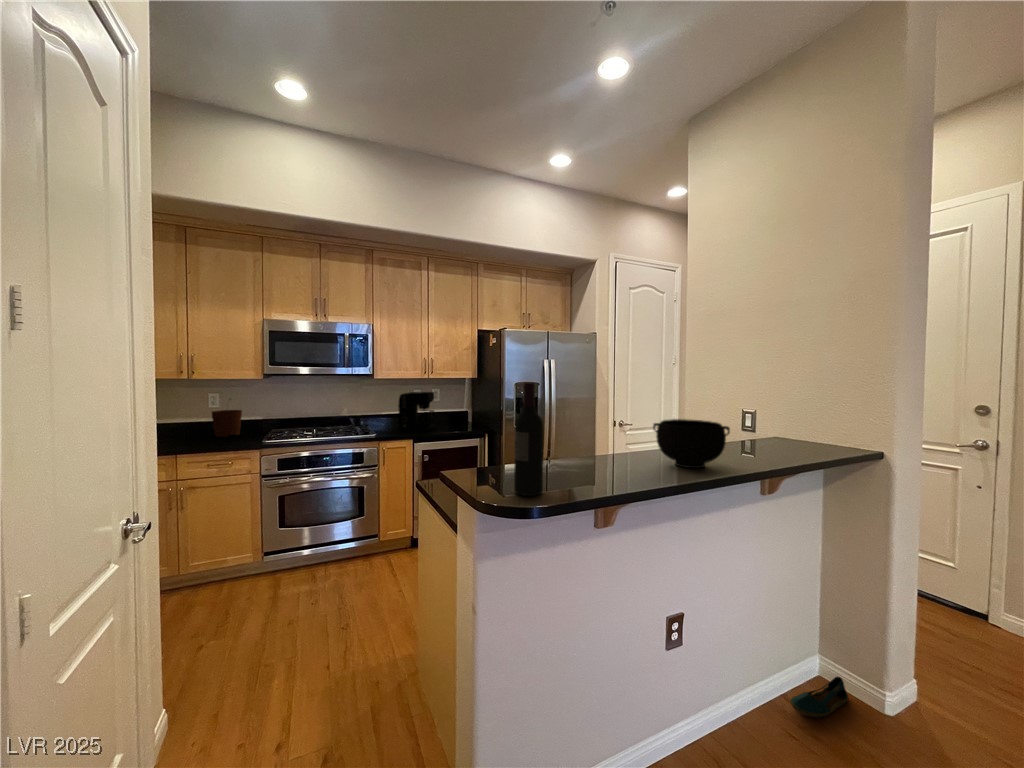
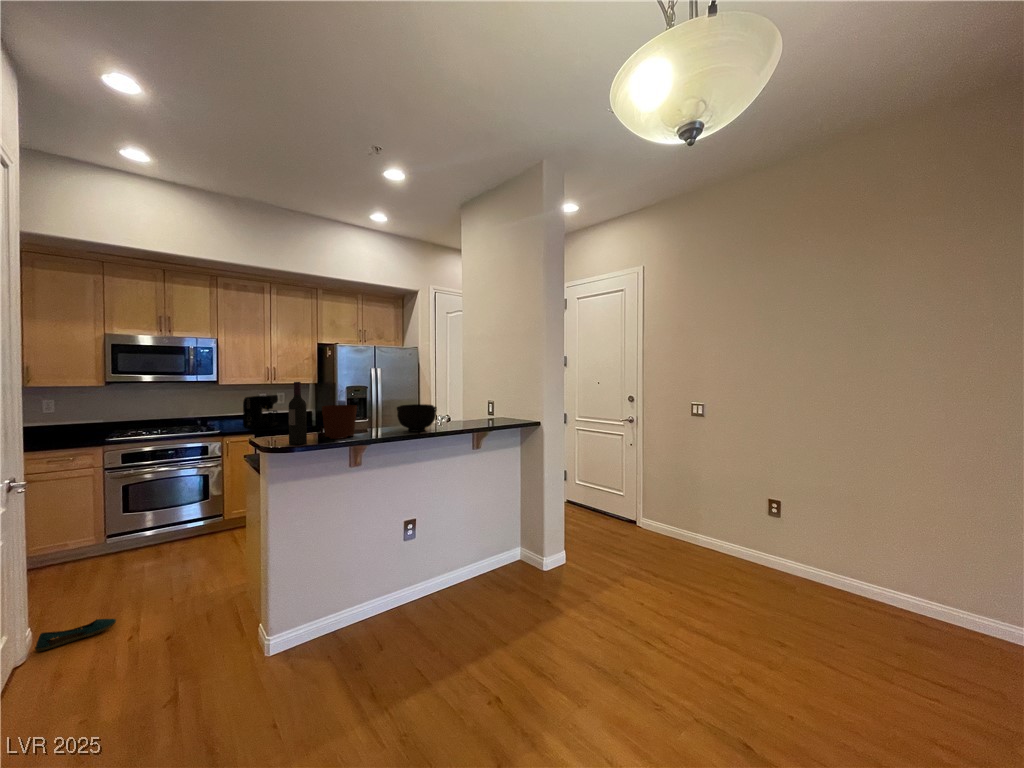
plant pot: present [212,410,242,437] -> present [322,405,357,439]
shoe: present [790,677,848,718] -> present [35,619,116,652]

